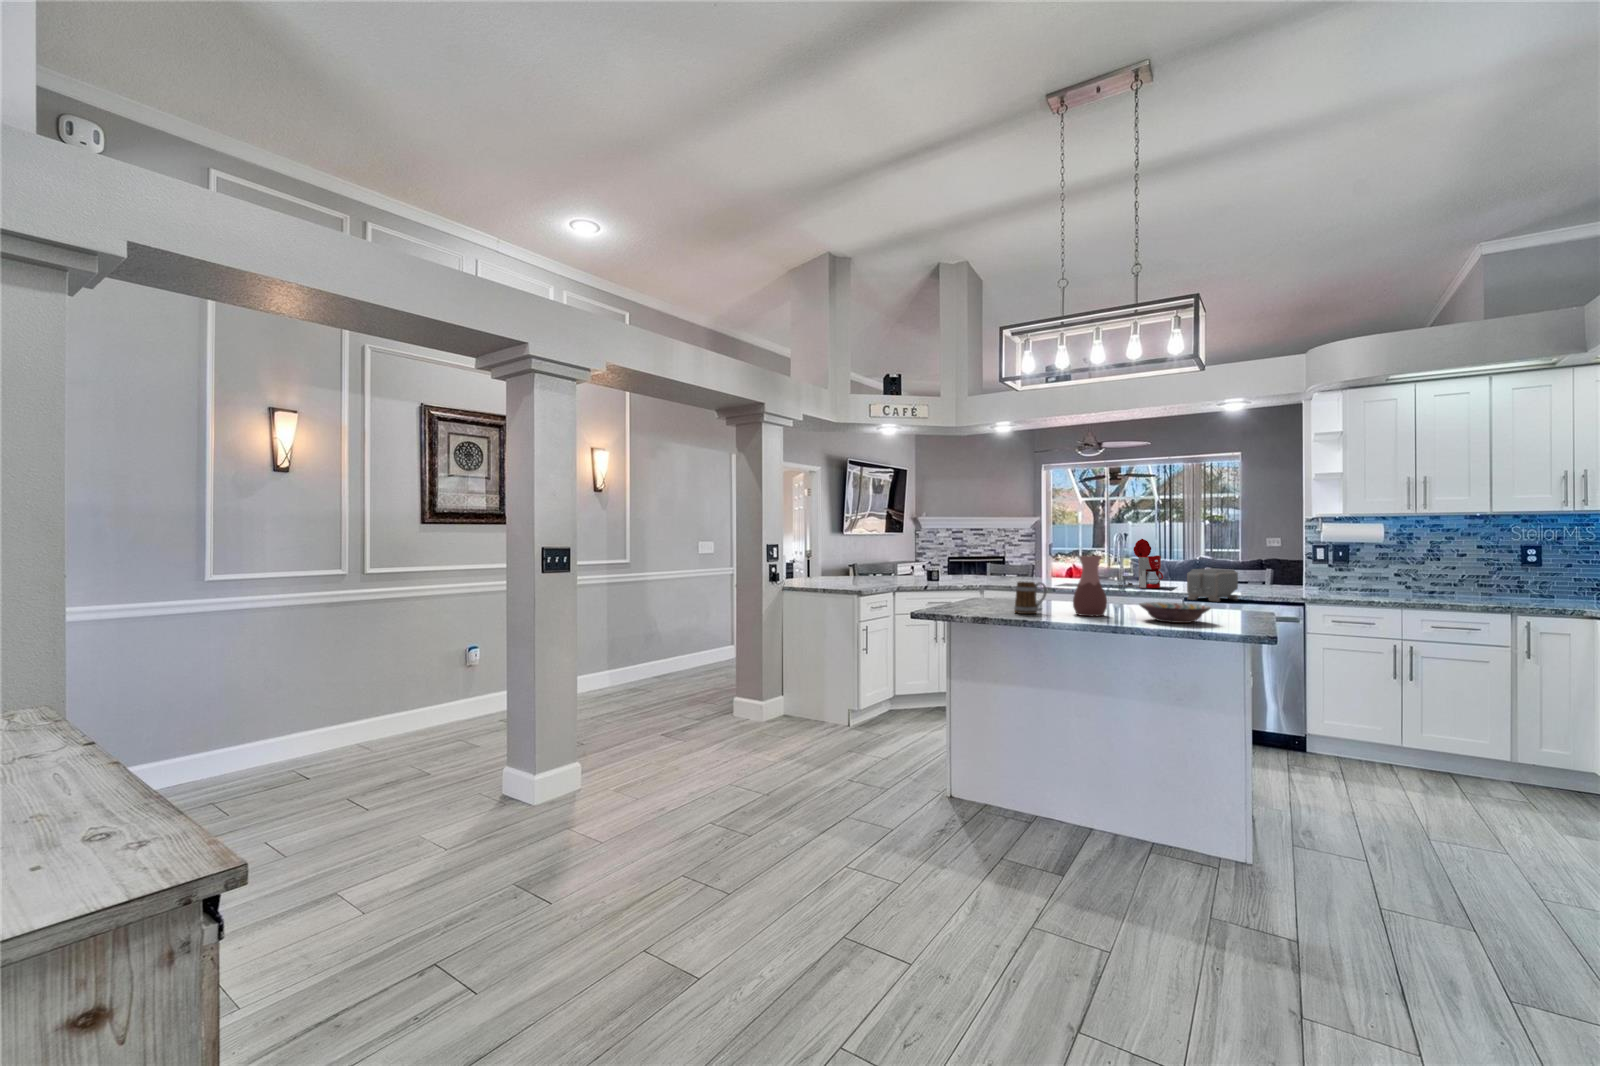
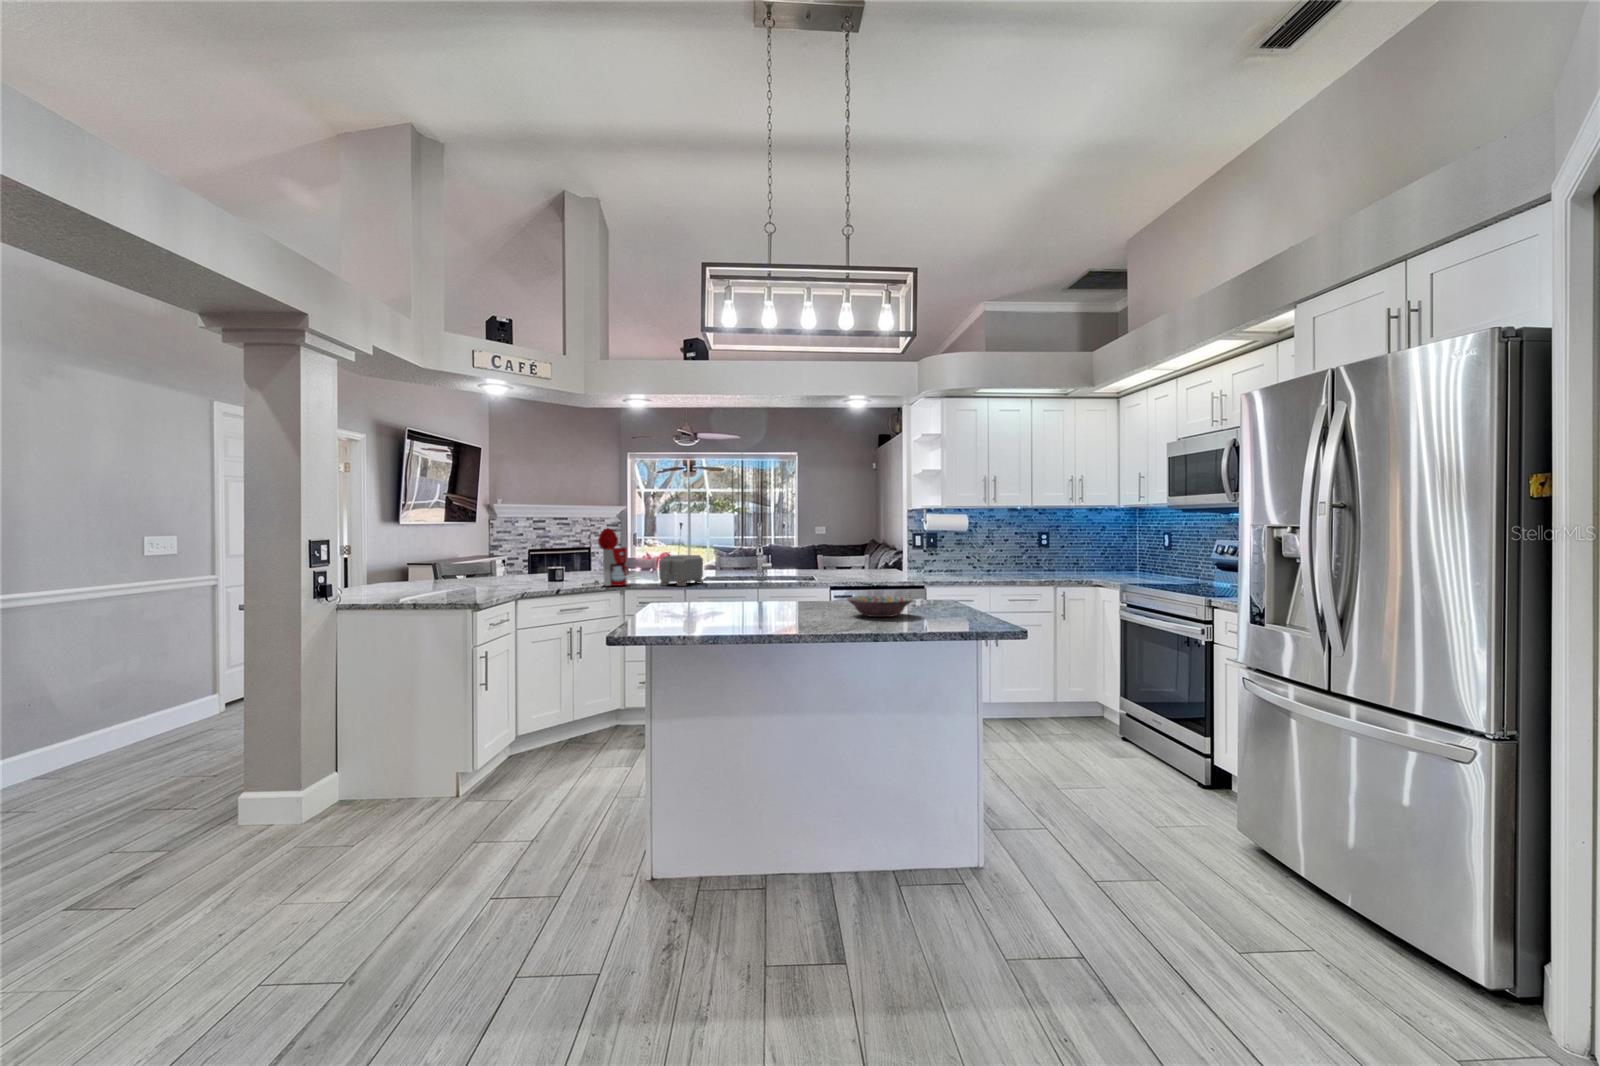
coffee maker: present [1119,539,1163,588] -> present [585,528,629,586]
vase: present [1073,556,1107,616] -> none [779,548,814,617]
toaster: present [1187,569,1238,601] -> present [659,555,703,586]
mug: present [1014,582,1047,614] -> none [719,581,753,620]

